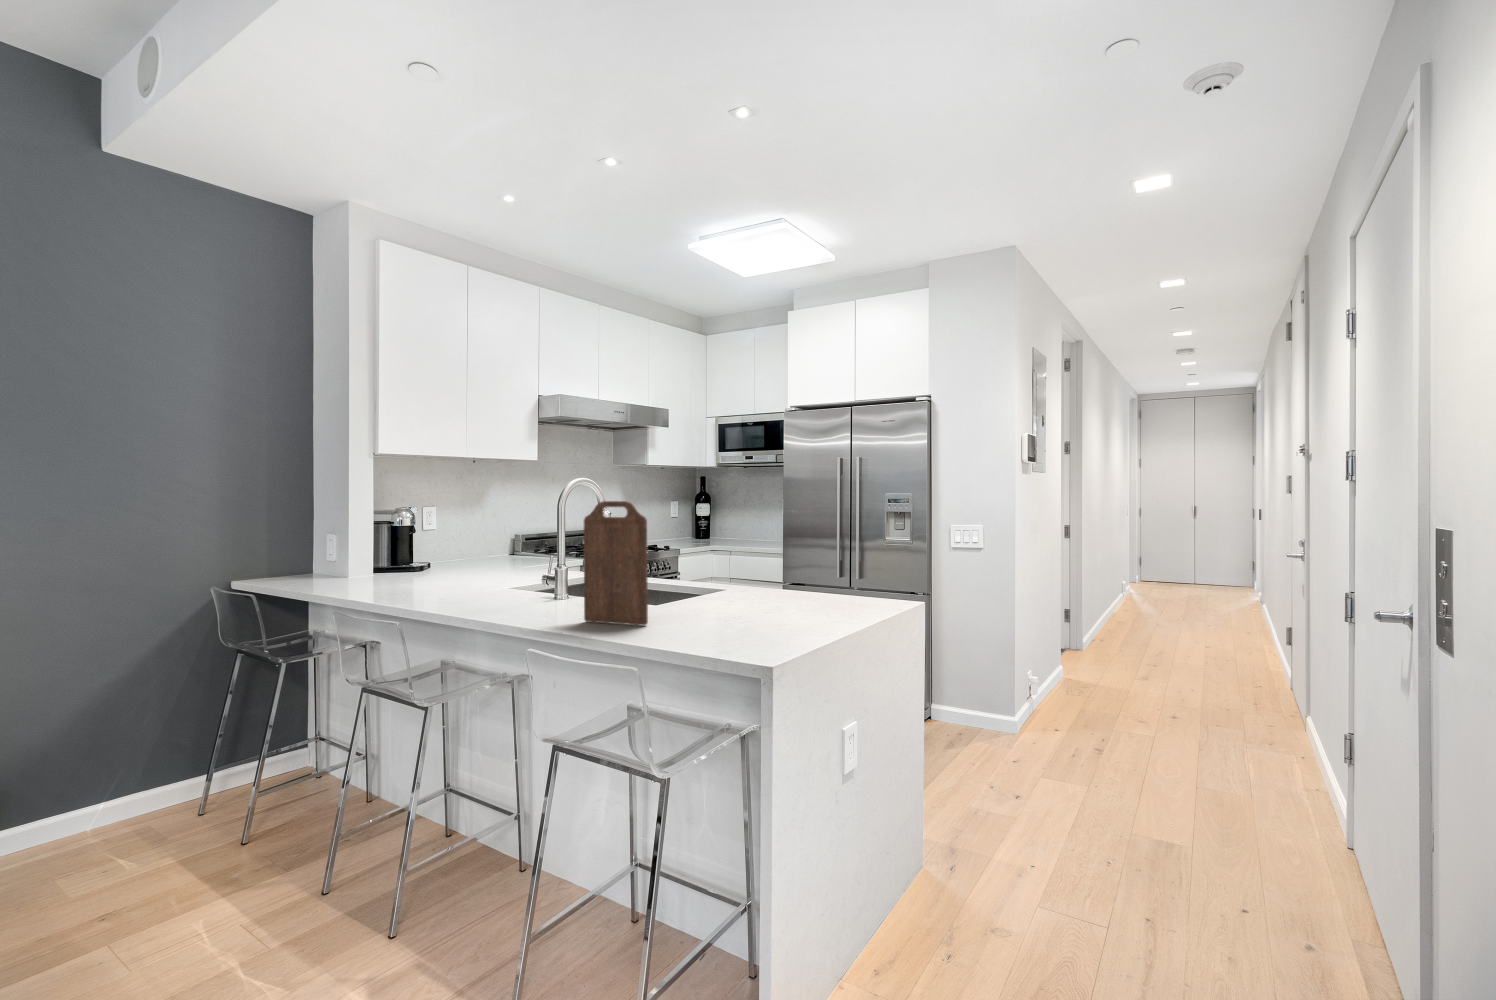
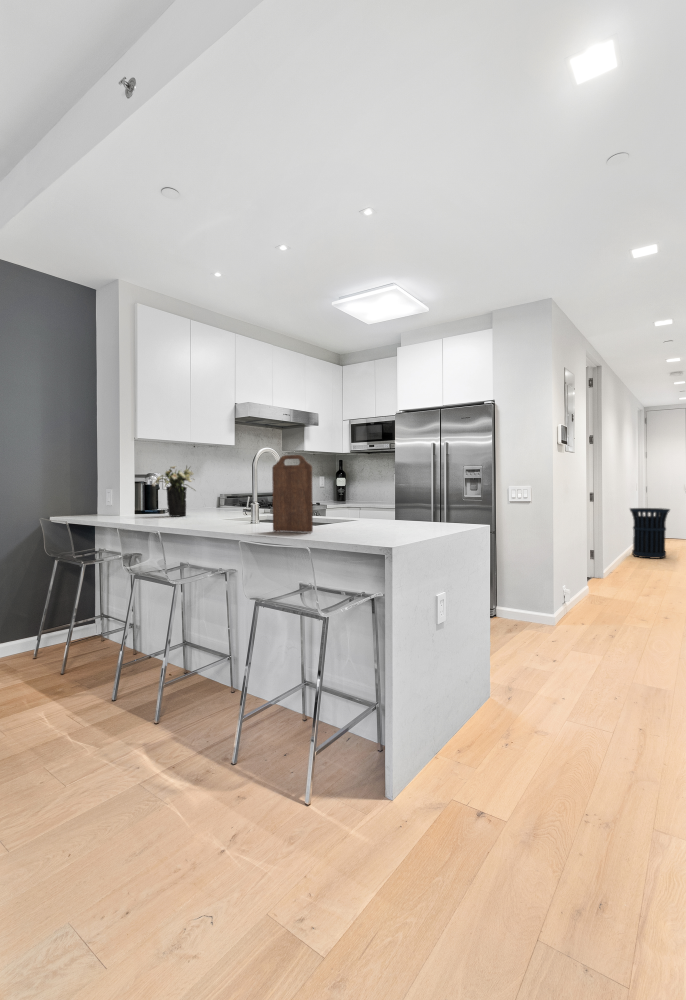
flower arrangement: none [398,499,470,580] -> present [152,466,195,517]
trash can: none [1122,543,1180,617] -> present [630,508,670,559]

